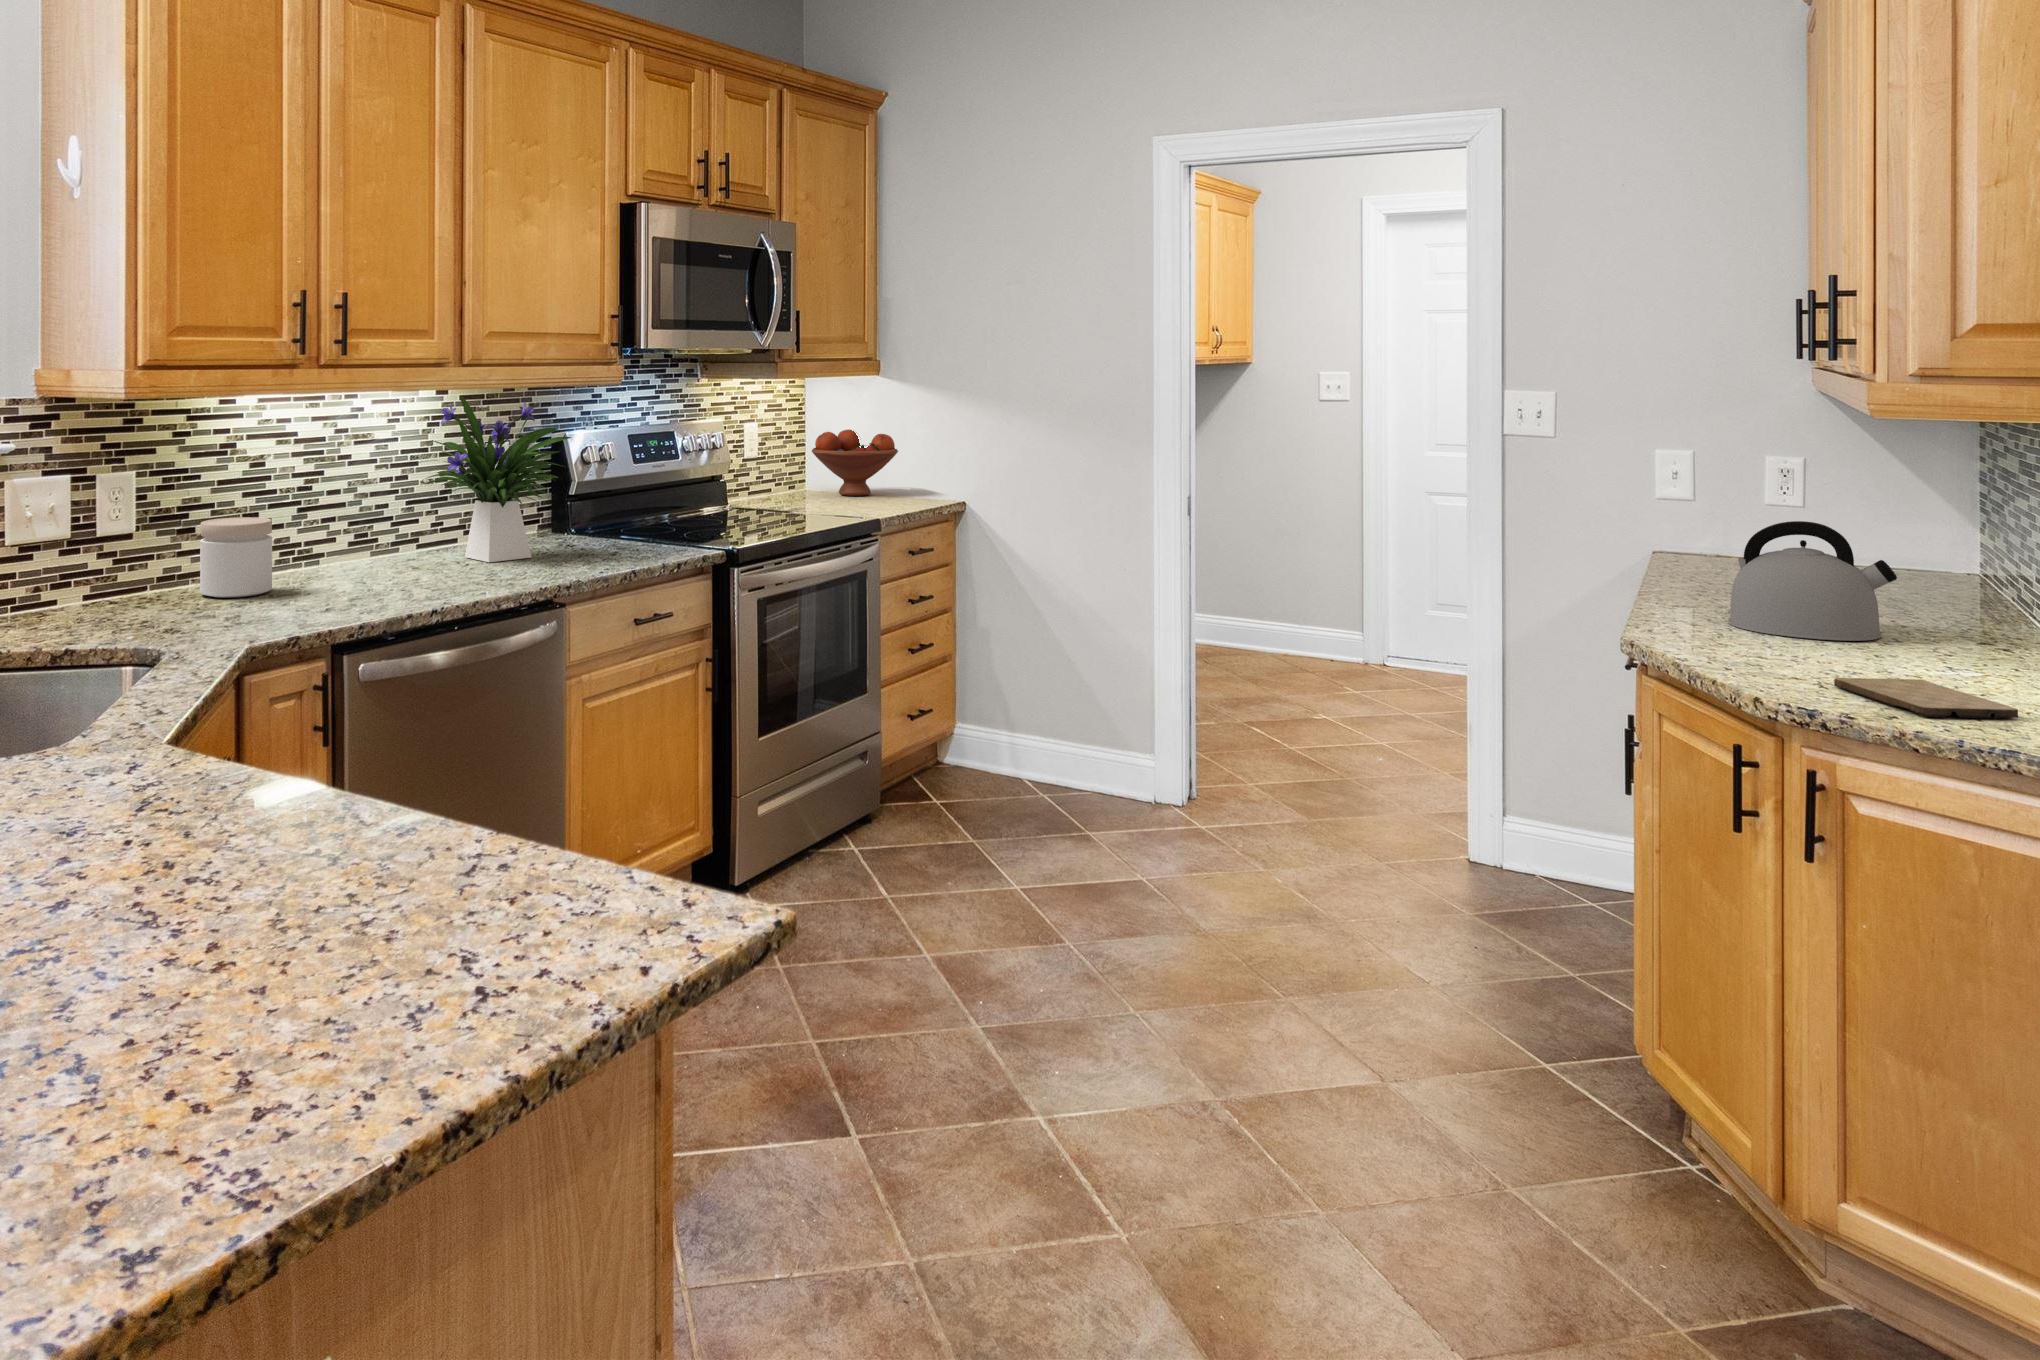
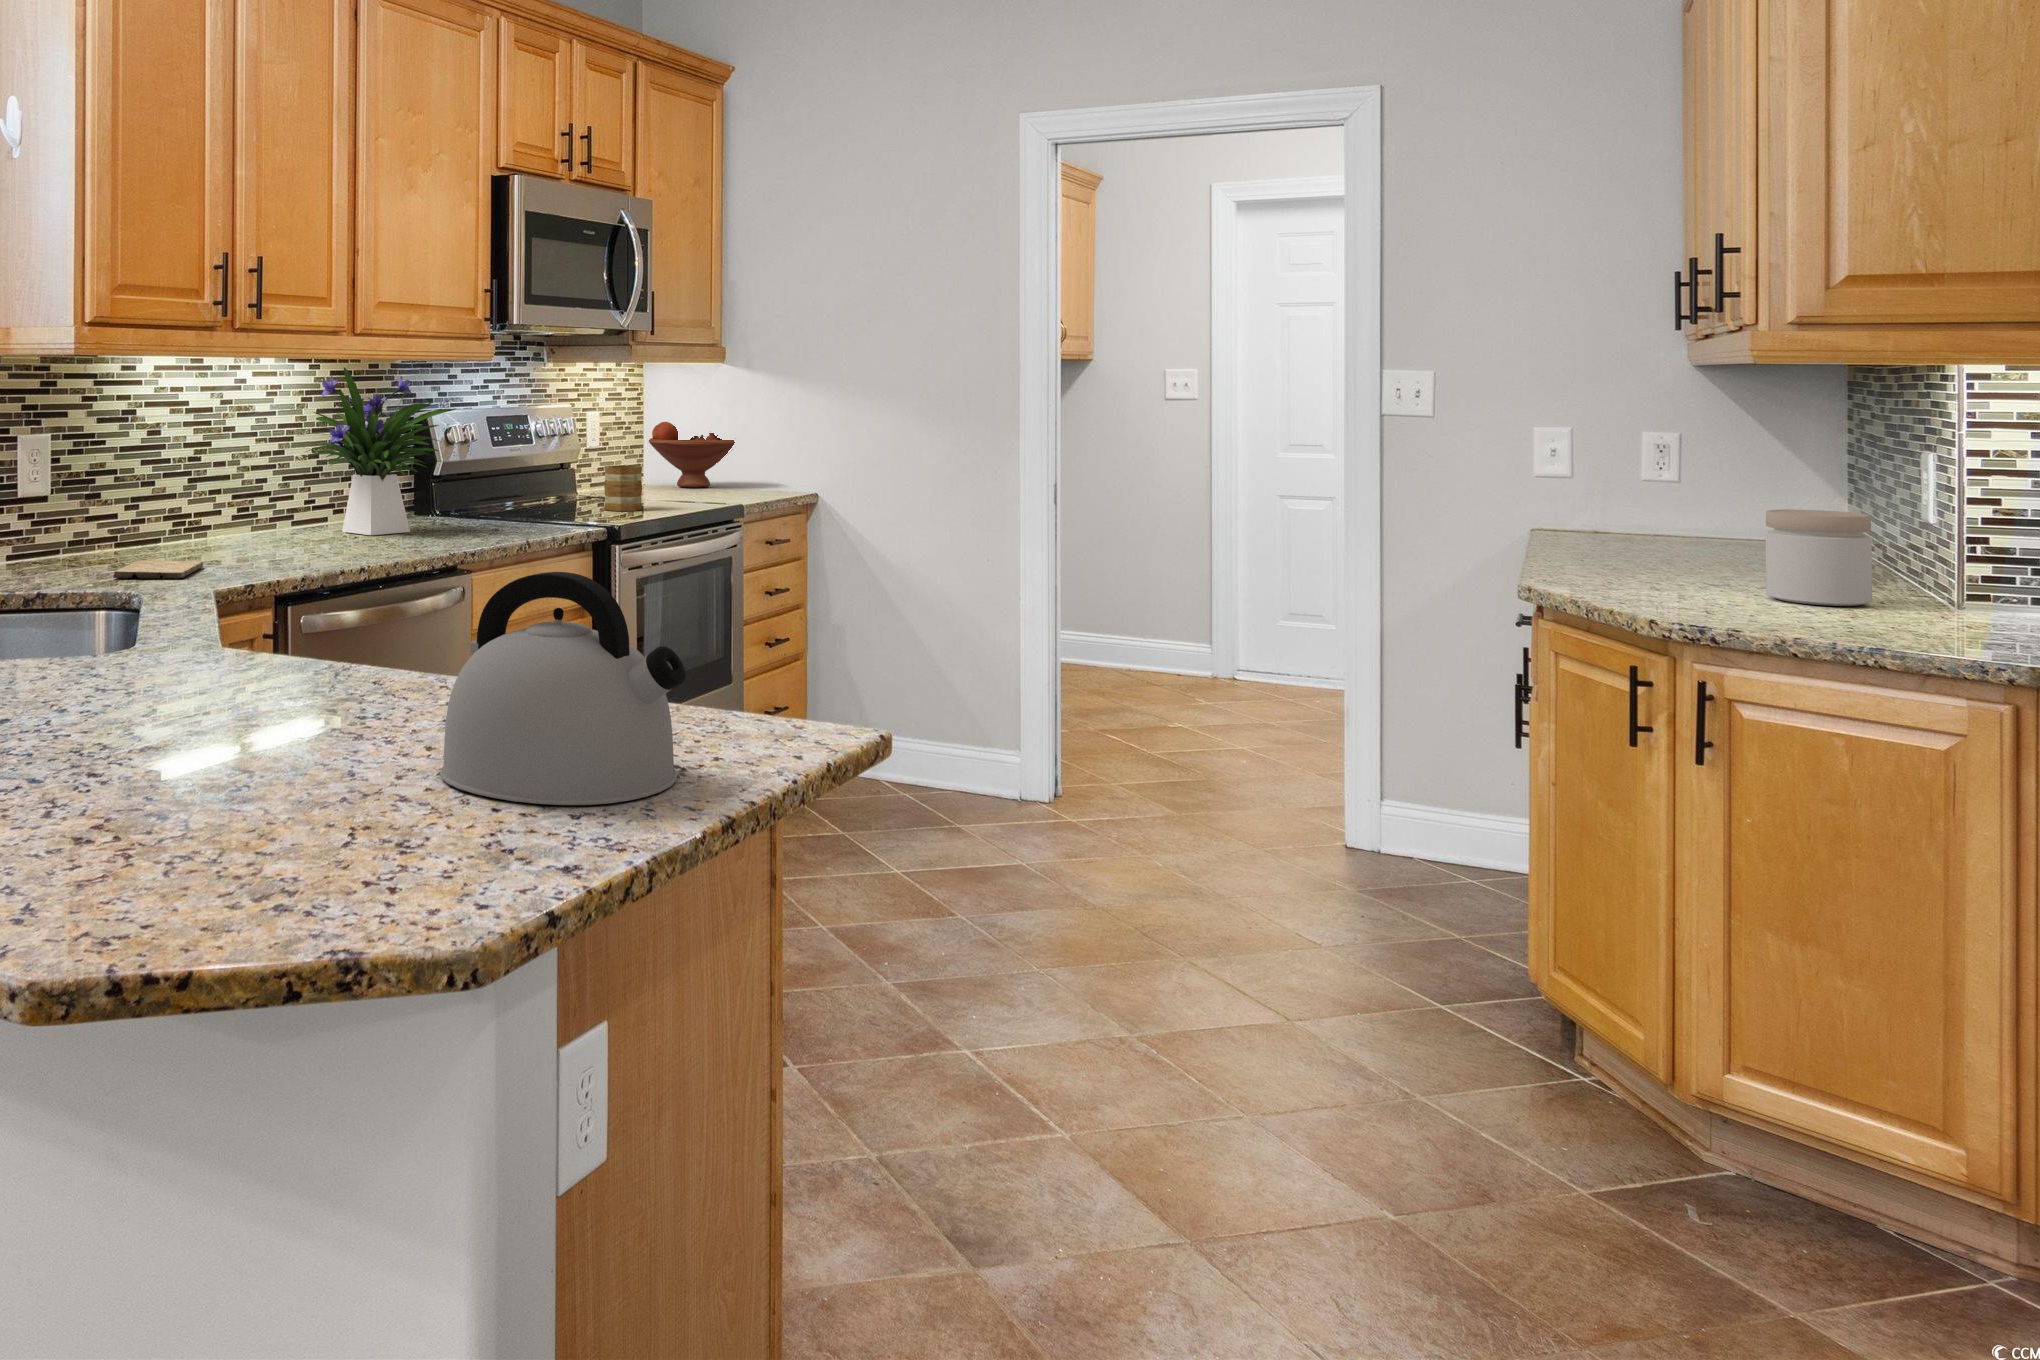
mug: none [747,483,784,528] -> present [604,465,642,511]
jar: present [200,517,272,598] -> present [1766,509,1872,606]
kettle: present [1728,521,1897,641] -> present [440,572,686,805]
cutting board: present [1834,678,2018,718] -> present [113,560,203,579]

